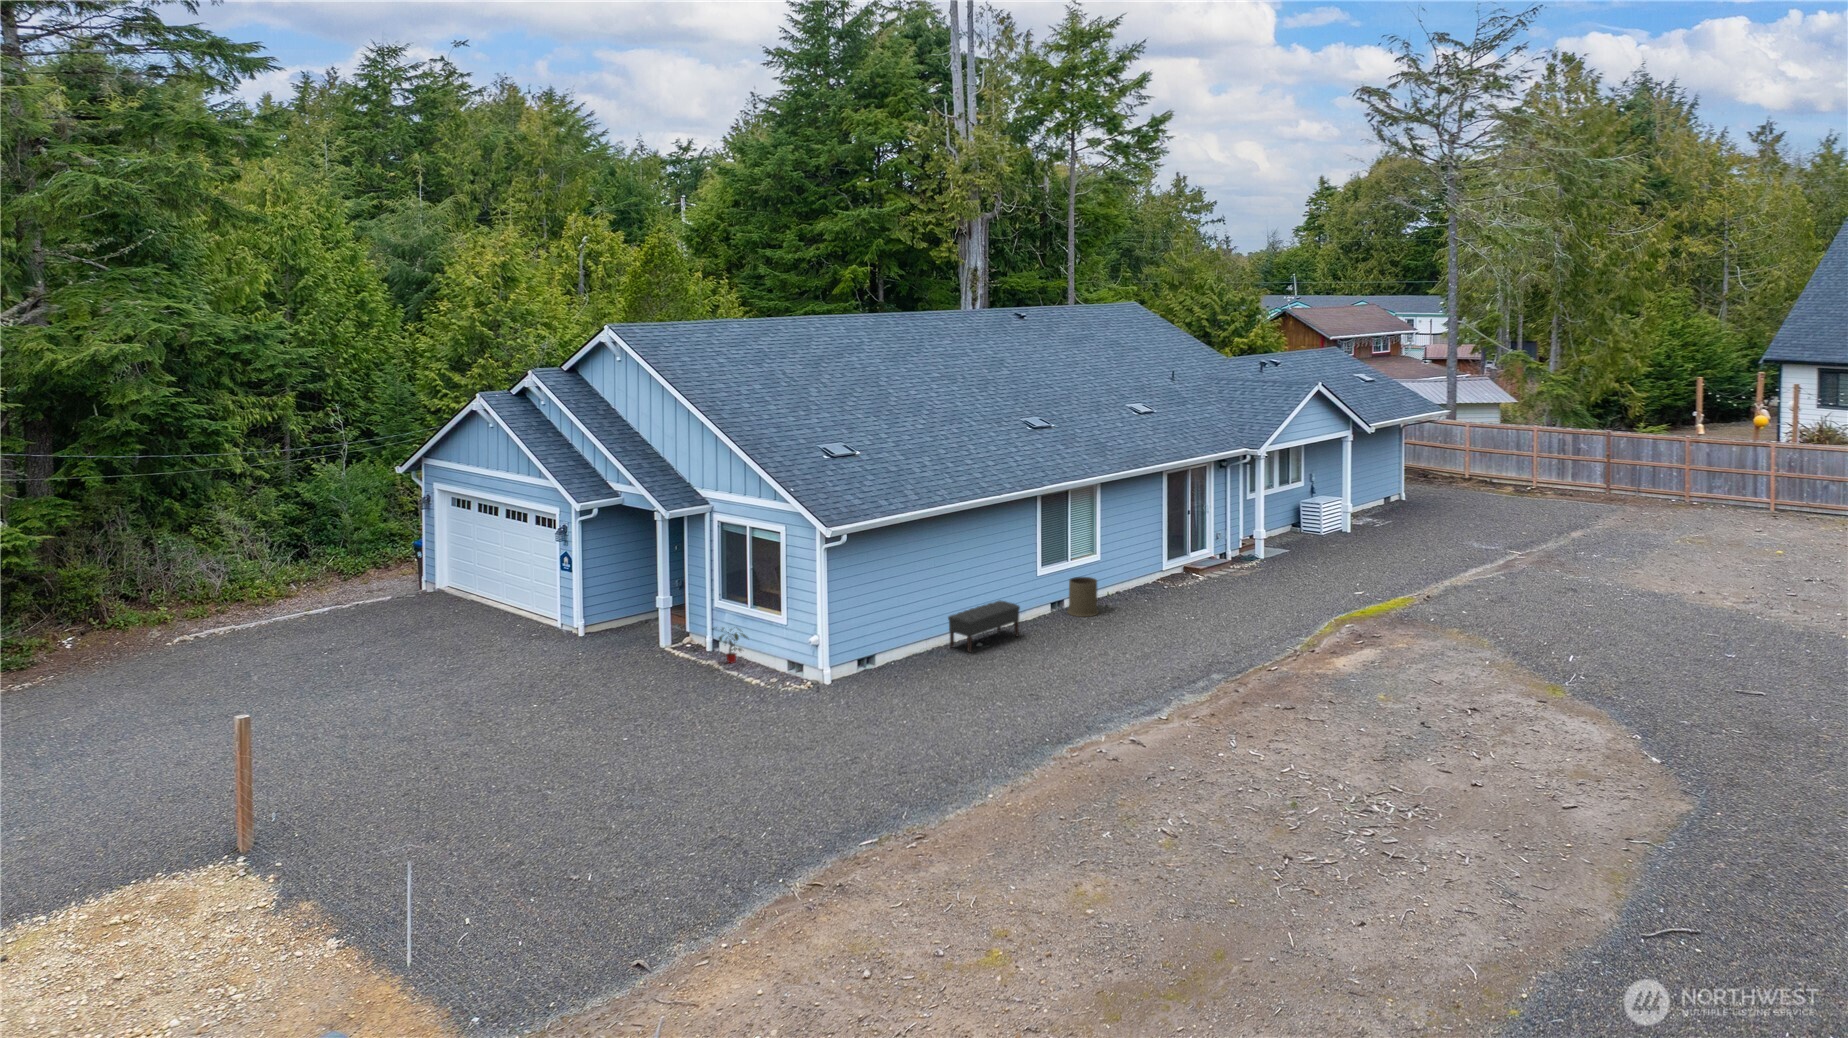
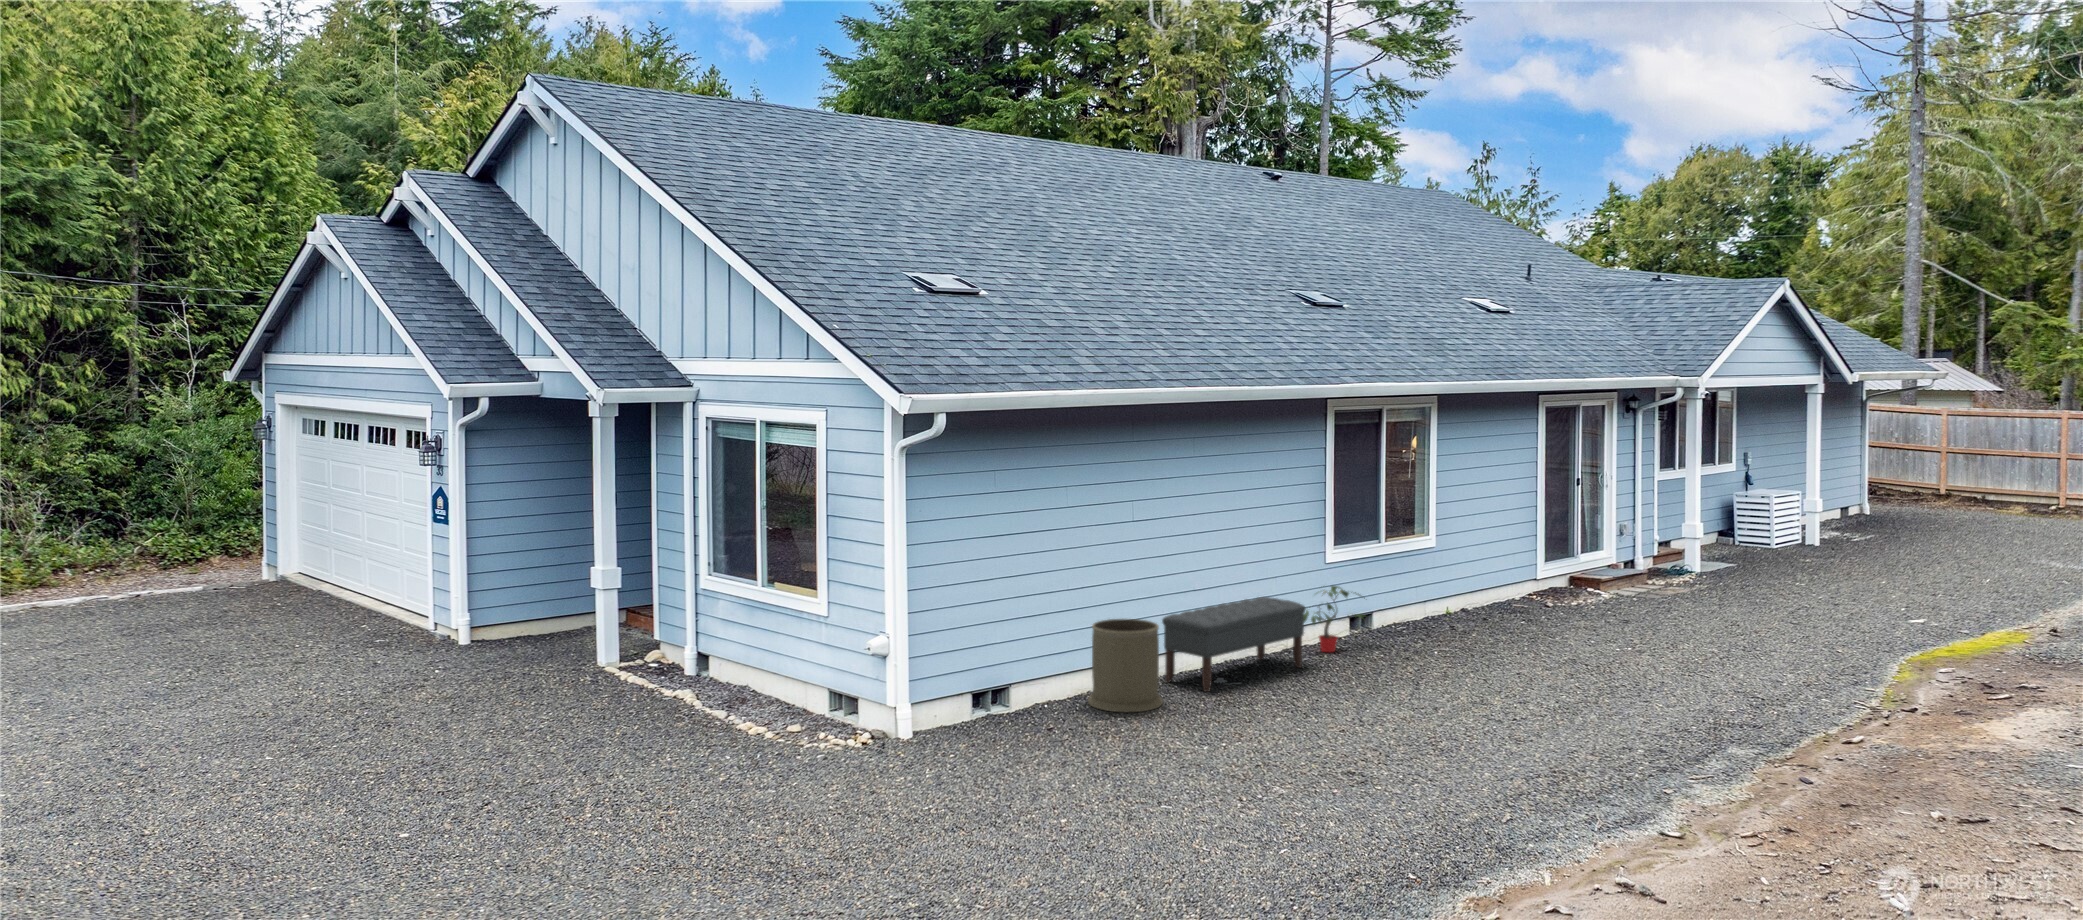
trash can: present [1067,577,1099,617] -> present [1088,619,1163,712]
potted plant: present [719,628,747,663] -> present [1304,586,1365,652]

